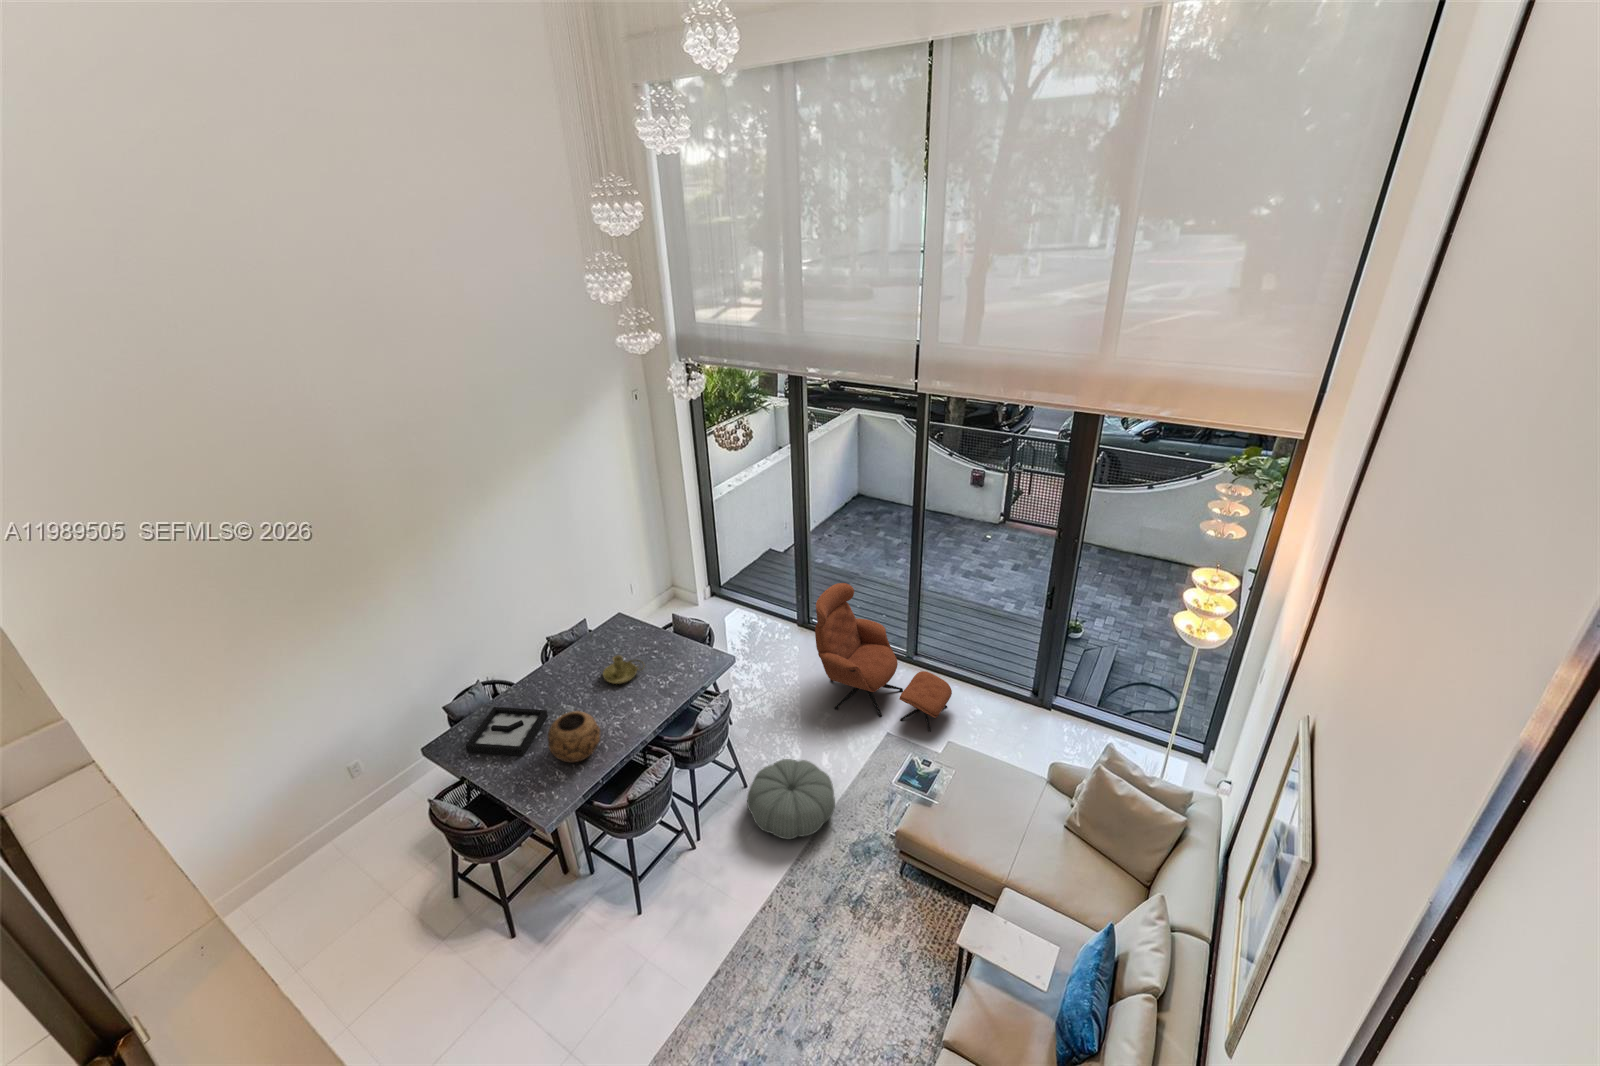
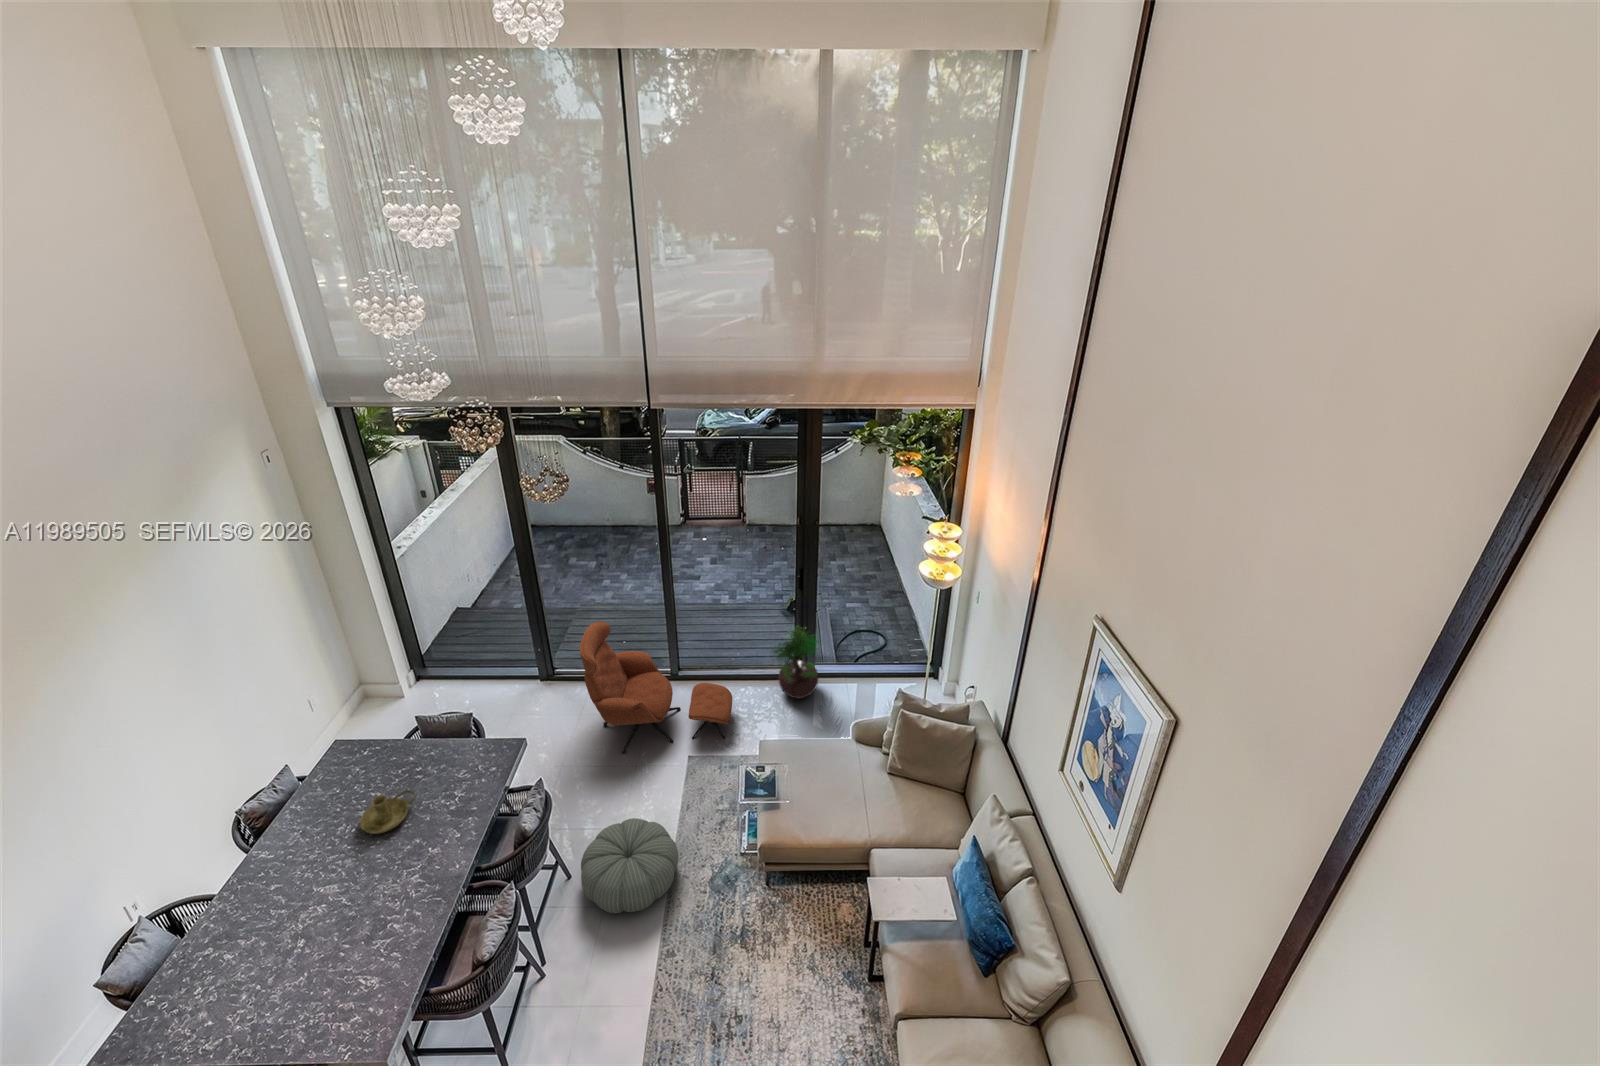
potted tree: none [994,638,1058,724] -> present [772,626,821,699]
decorative tray: present [466,707,548,756] -> none [190,908,305,1023]
decorative bowl: present [548,711,601,762] -> none [331,886,410,962]

